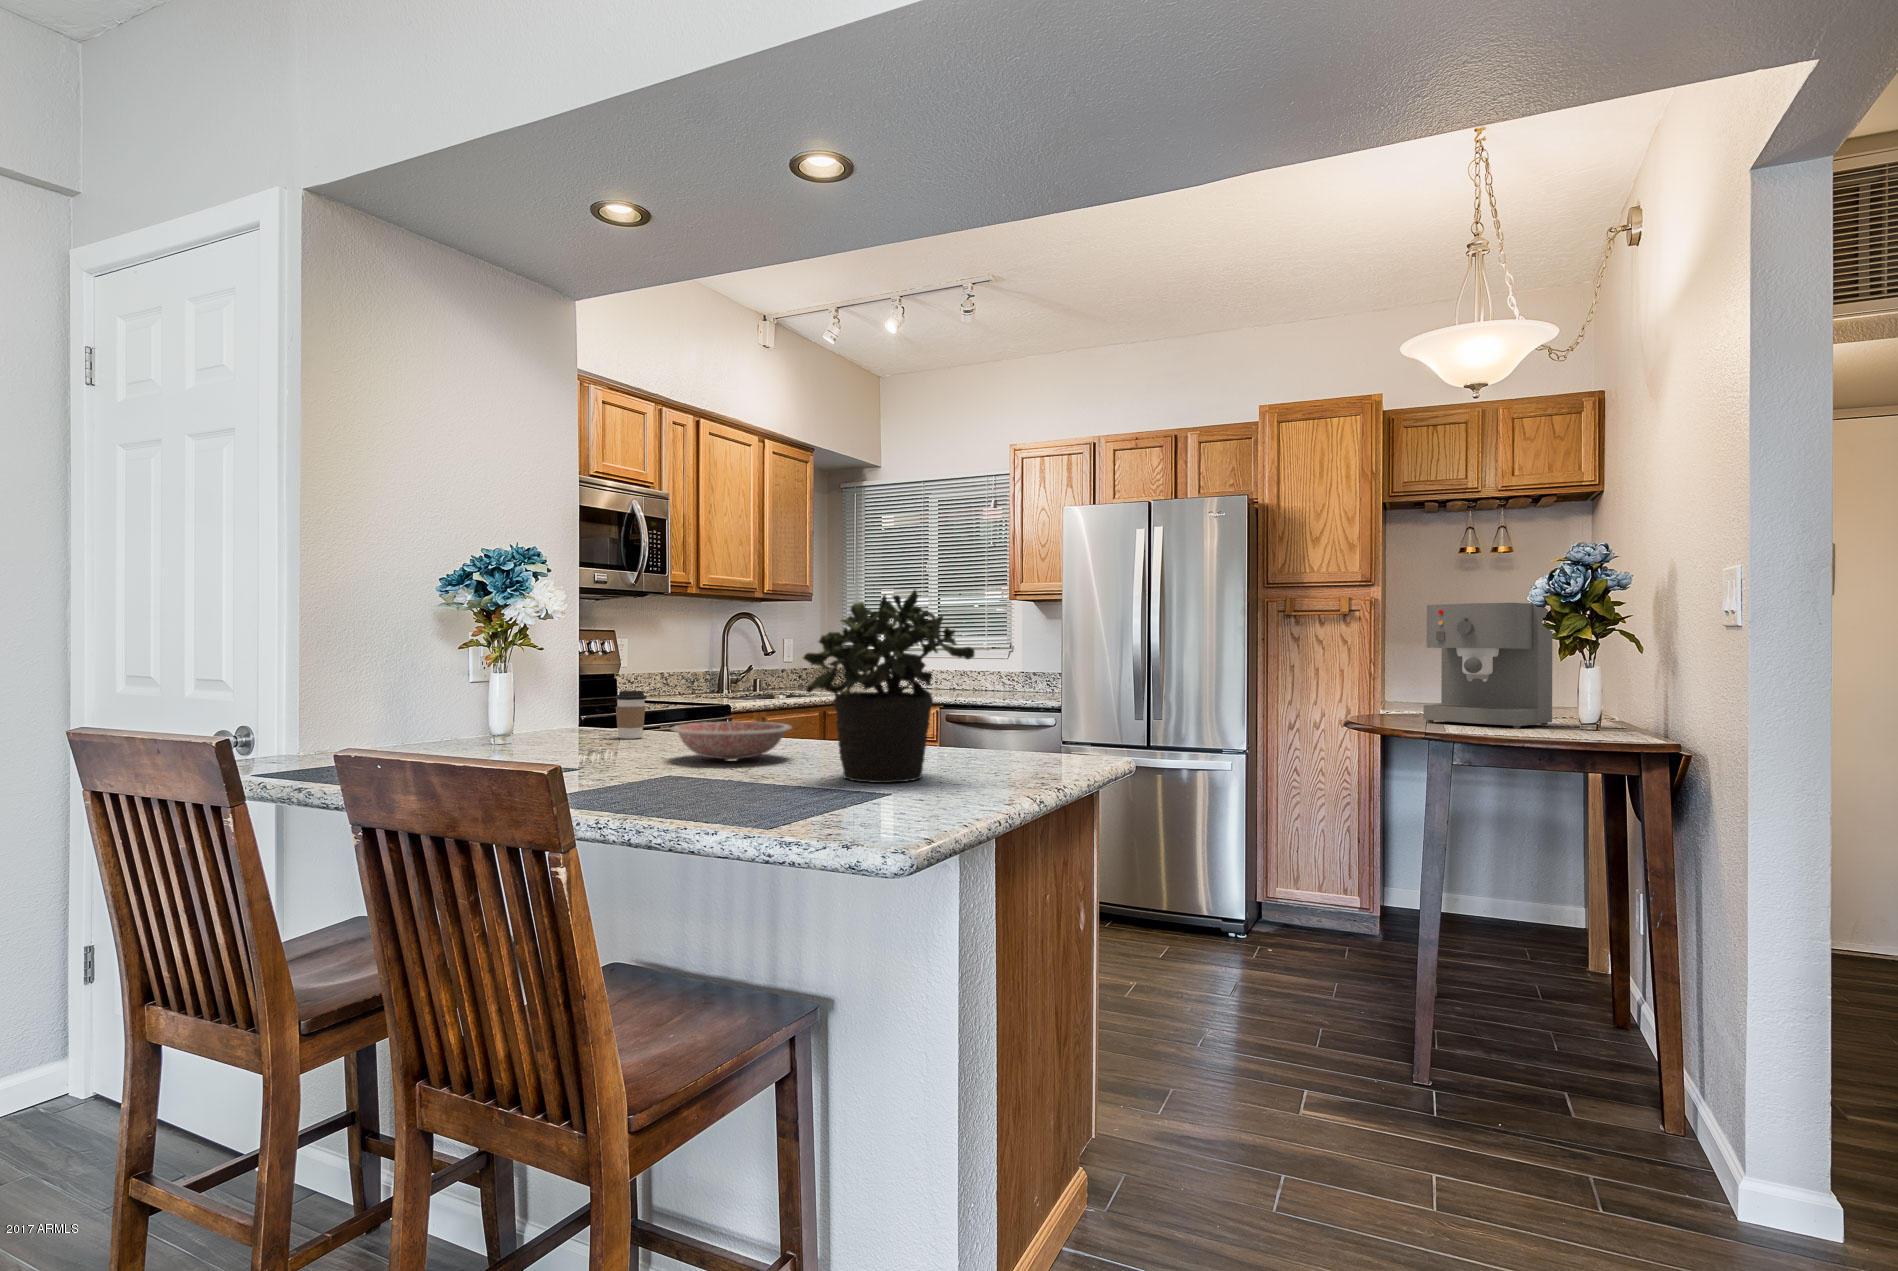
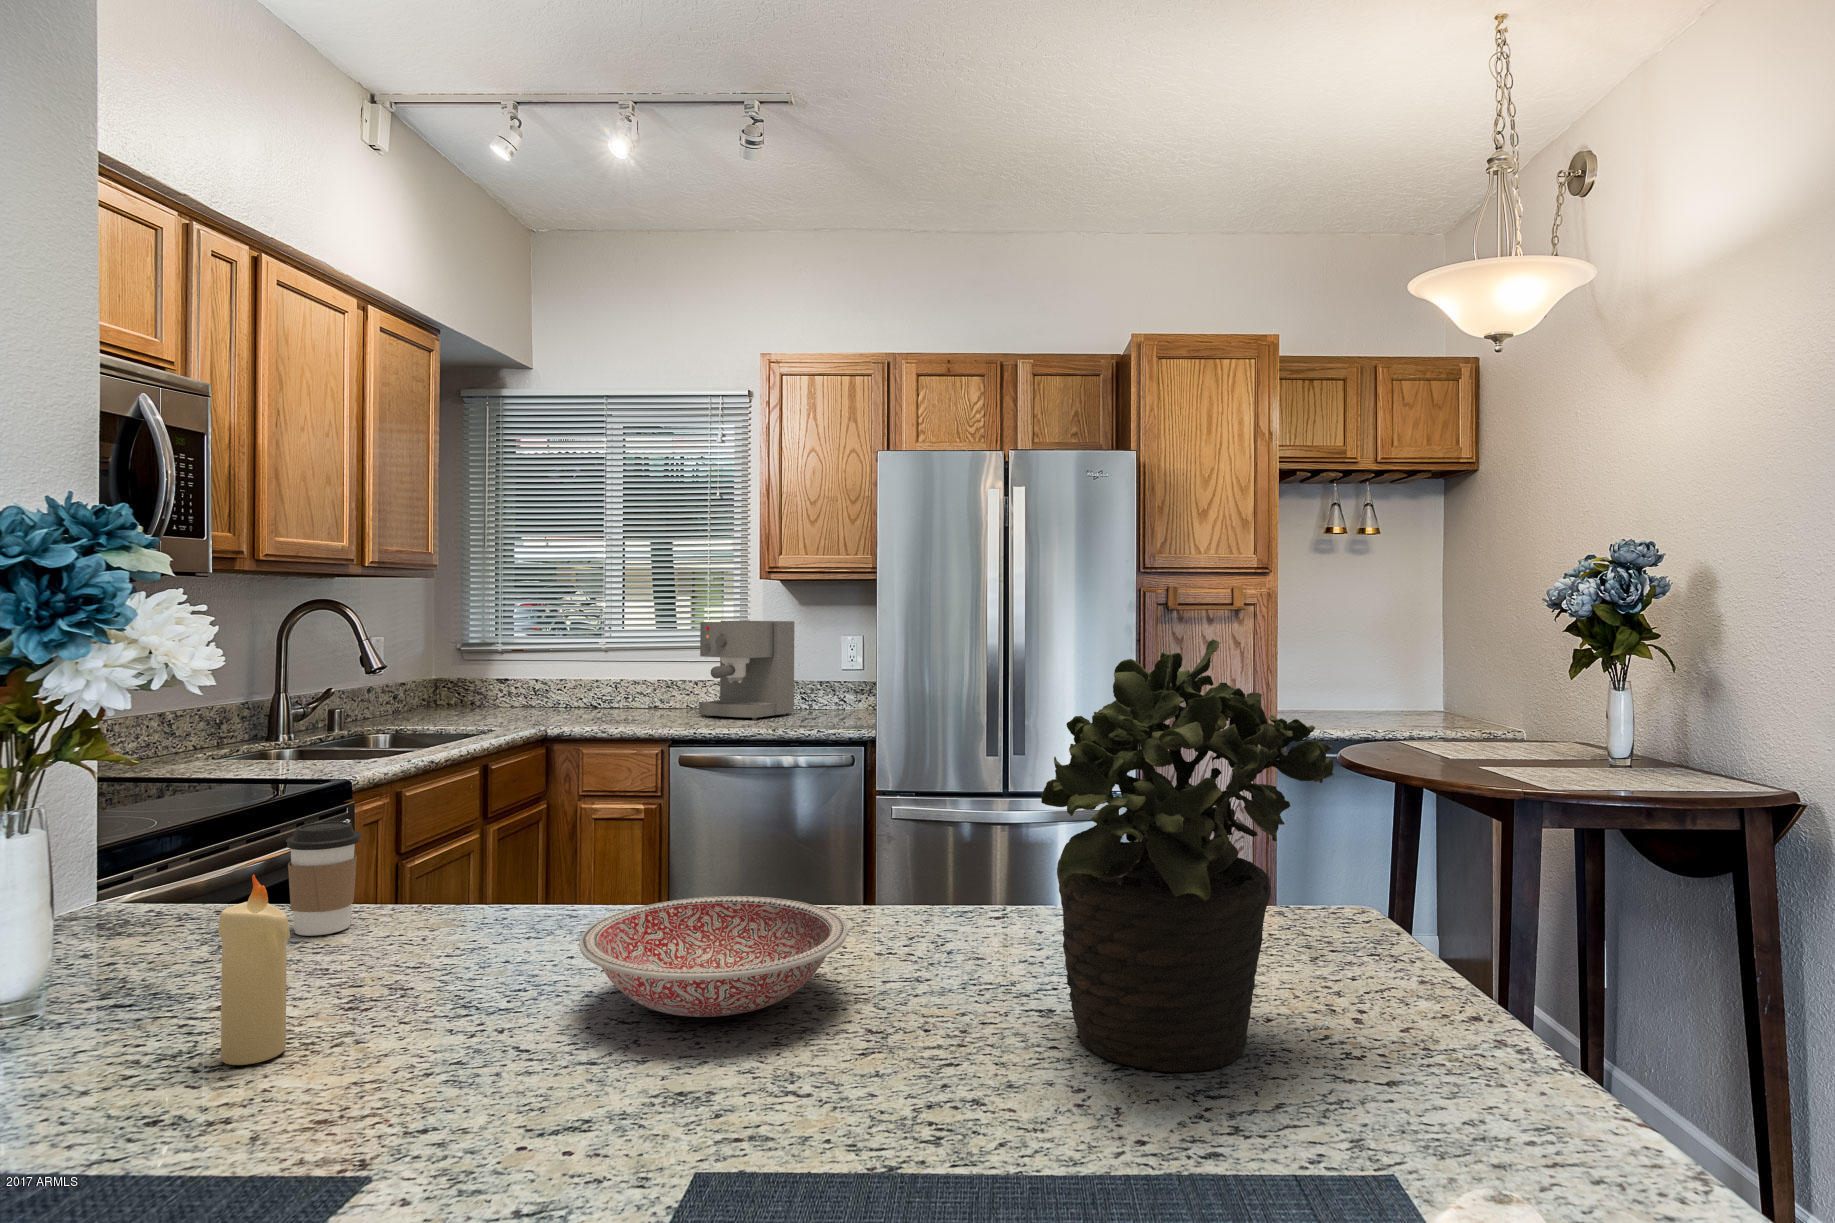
coffee maker: present [1423,603,1552,729] -> present [699,621,794,720]
candle: none [546,685,571,756] -> present [218,875,290,1065]

